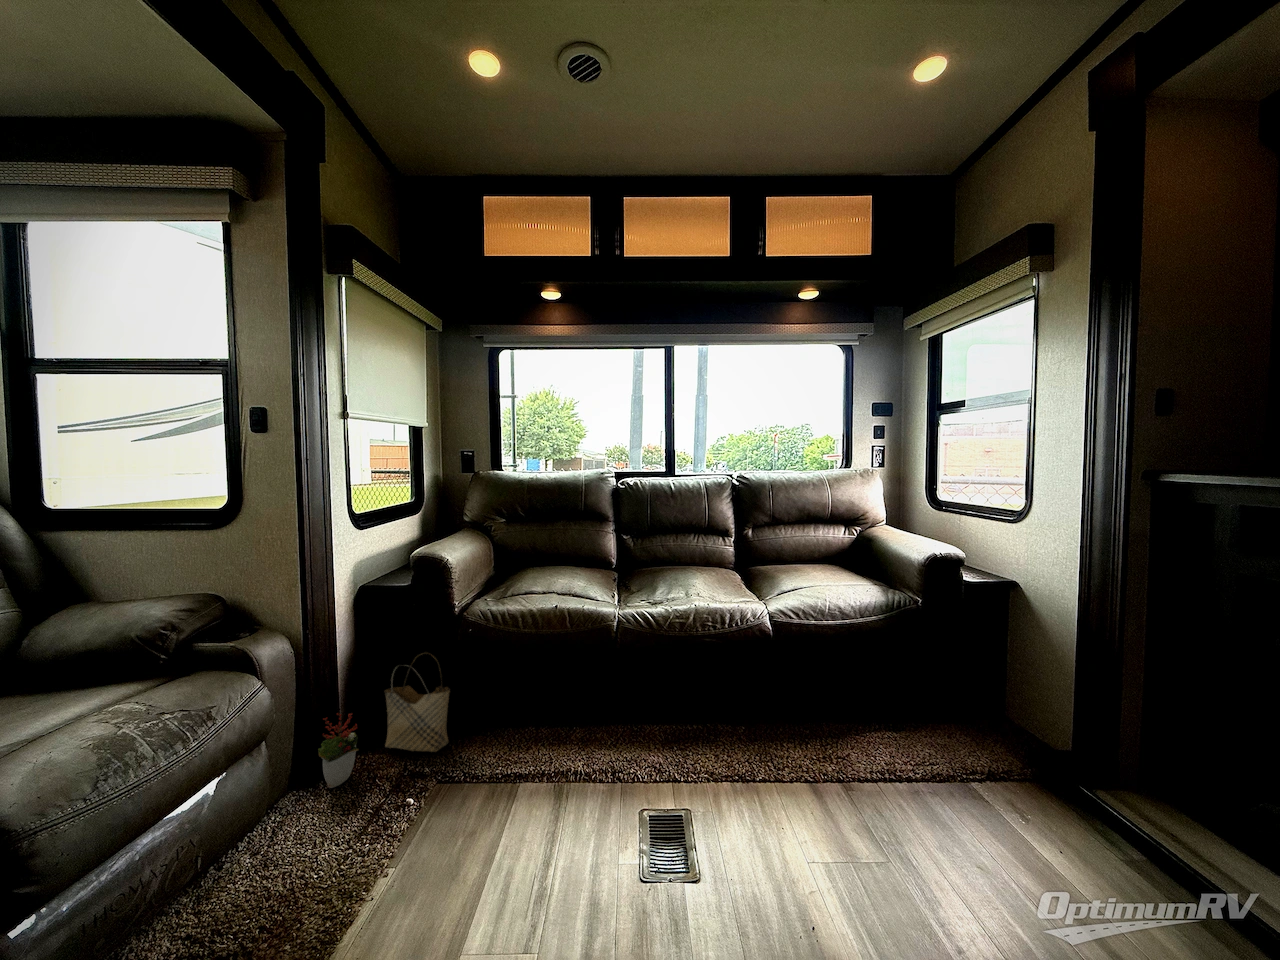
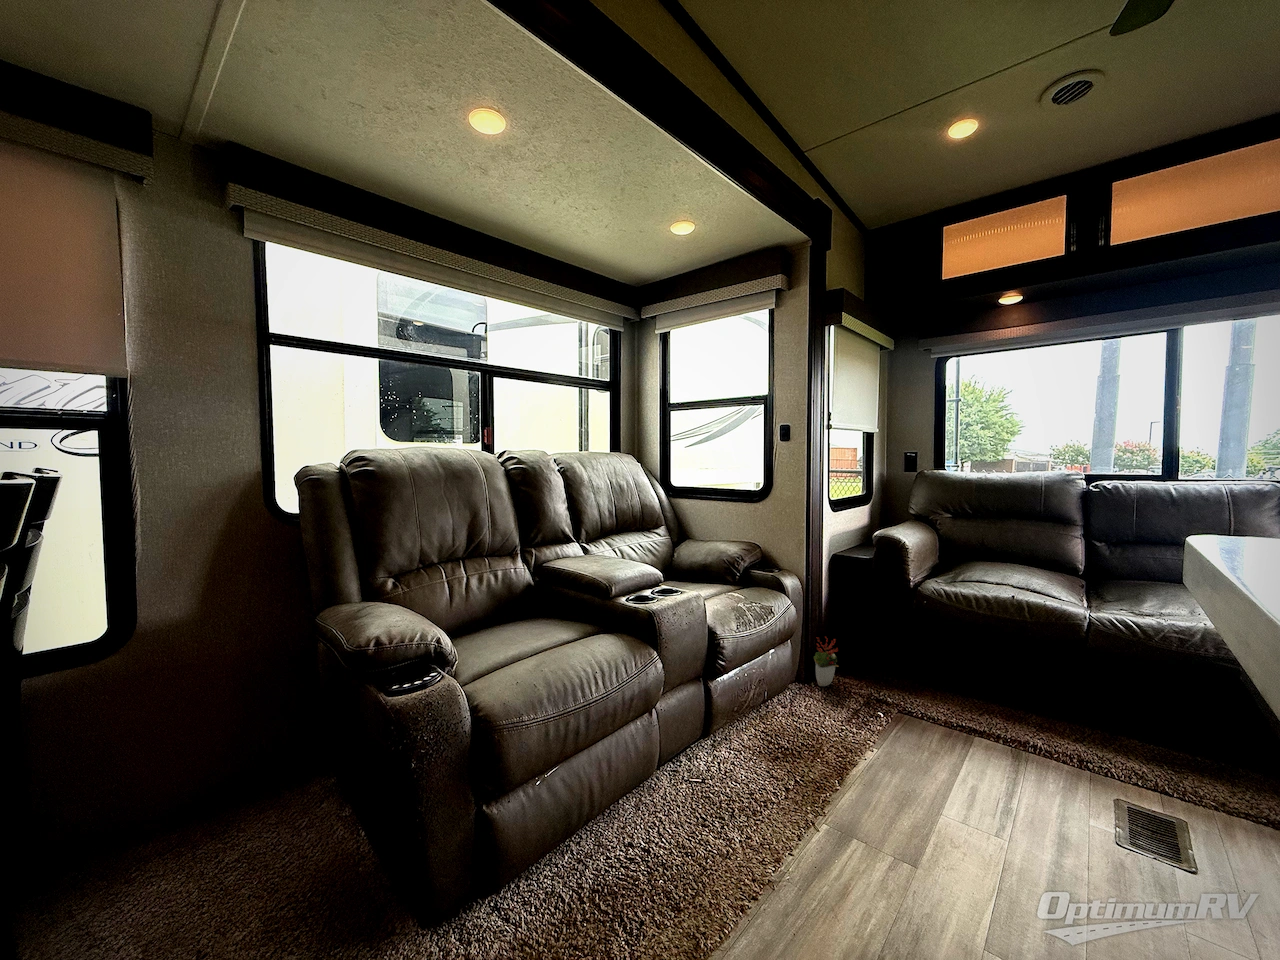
woven basket: present [385,653,450,752] -> none [852,611,906,688]

